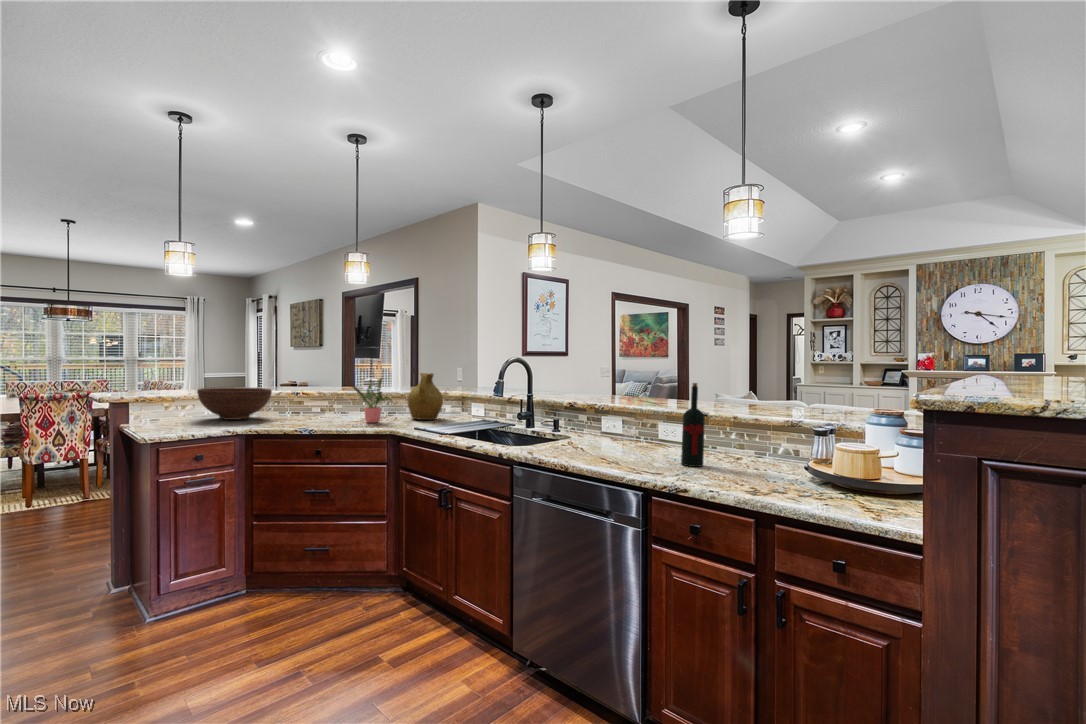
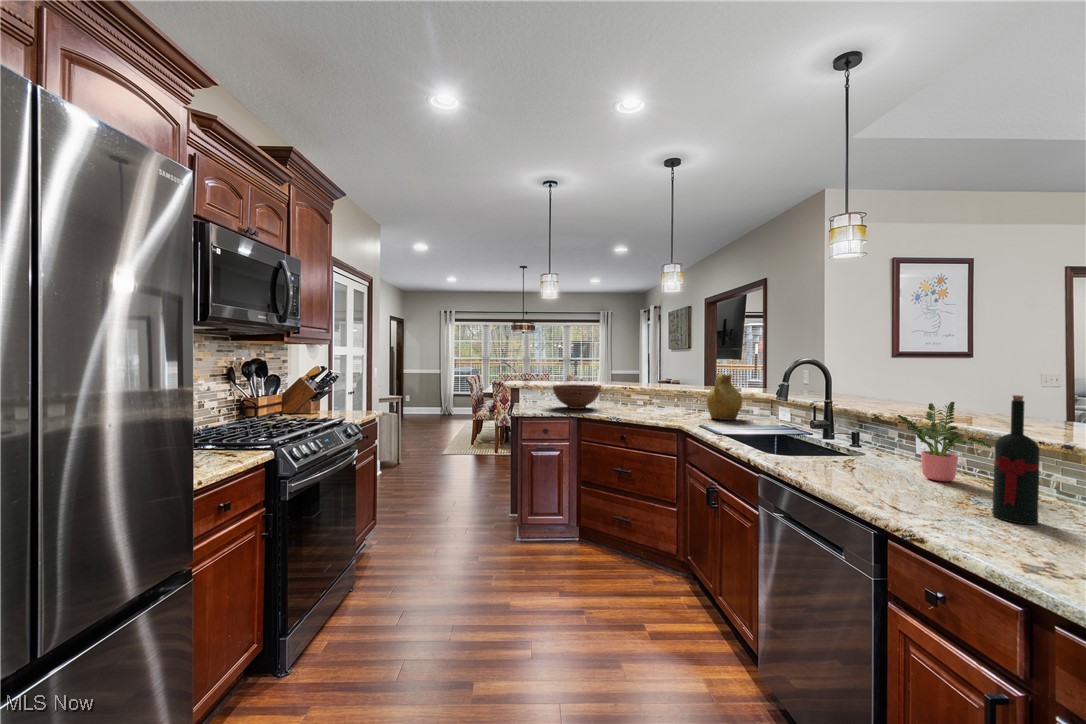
potted plant: present [353,378,392,423] -> present [898,402,991,481]

